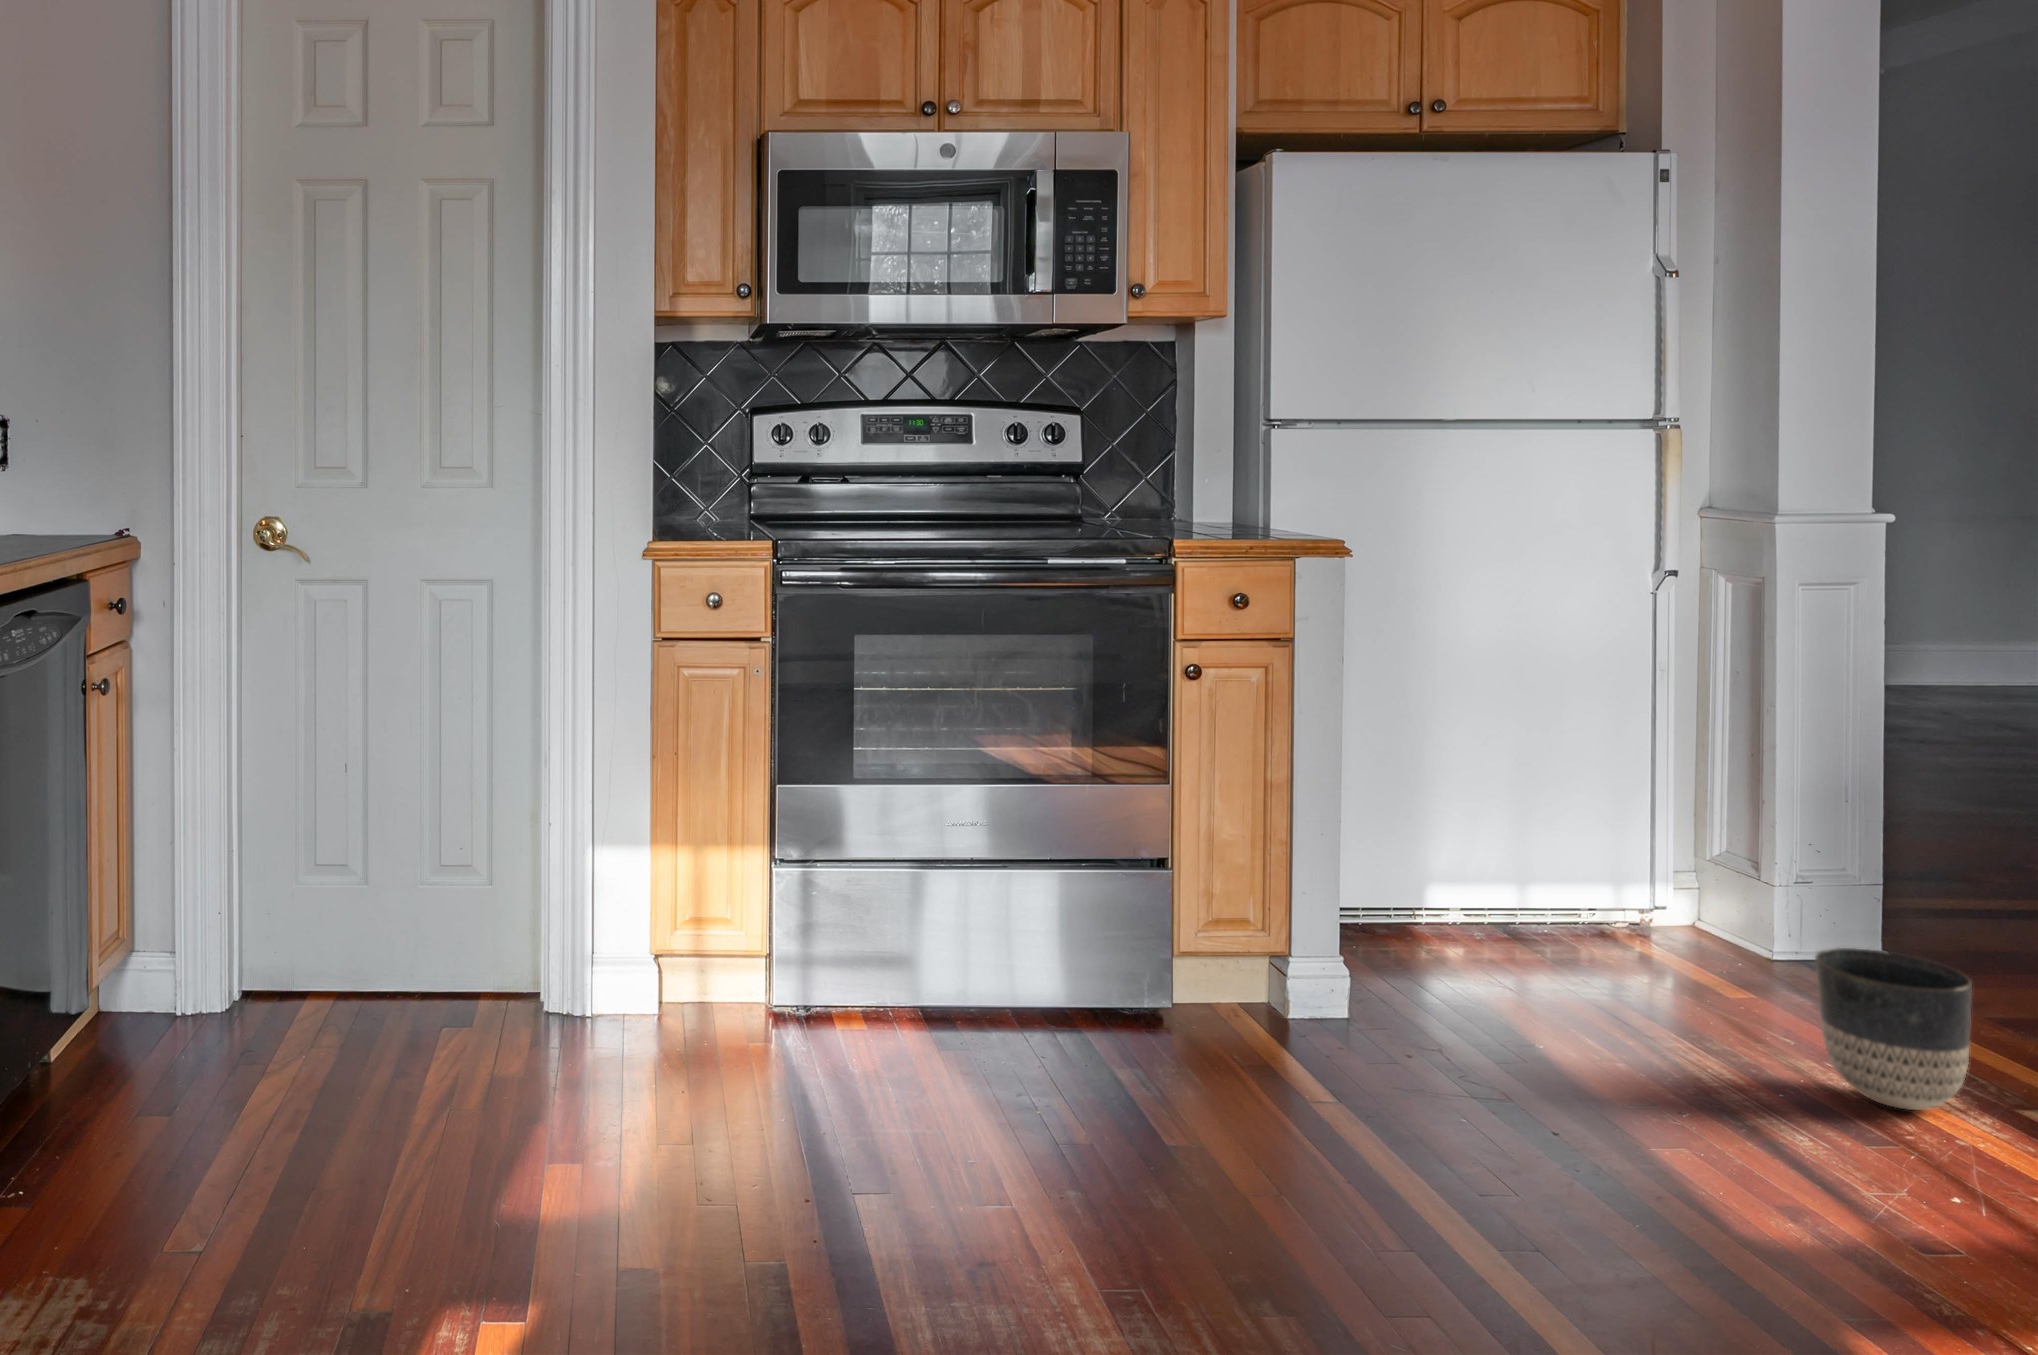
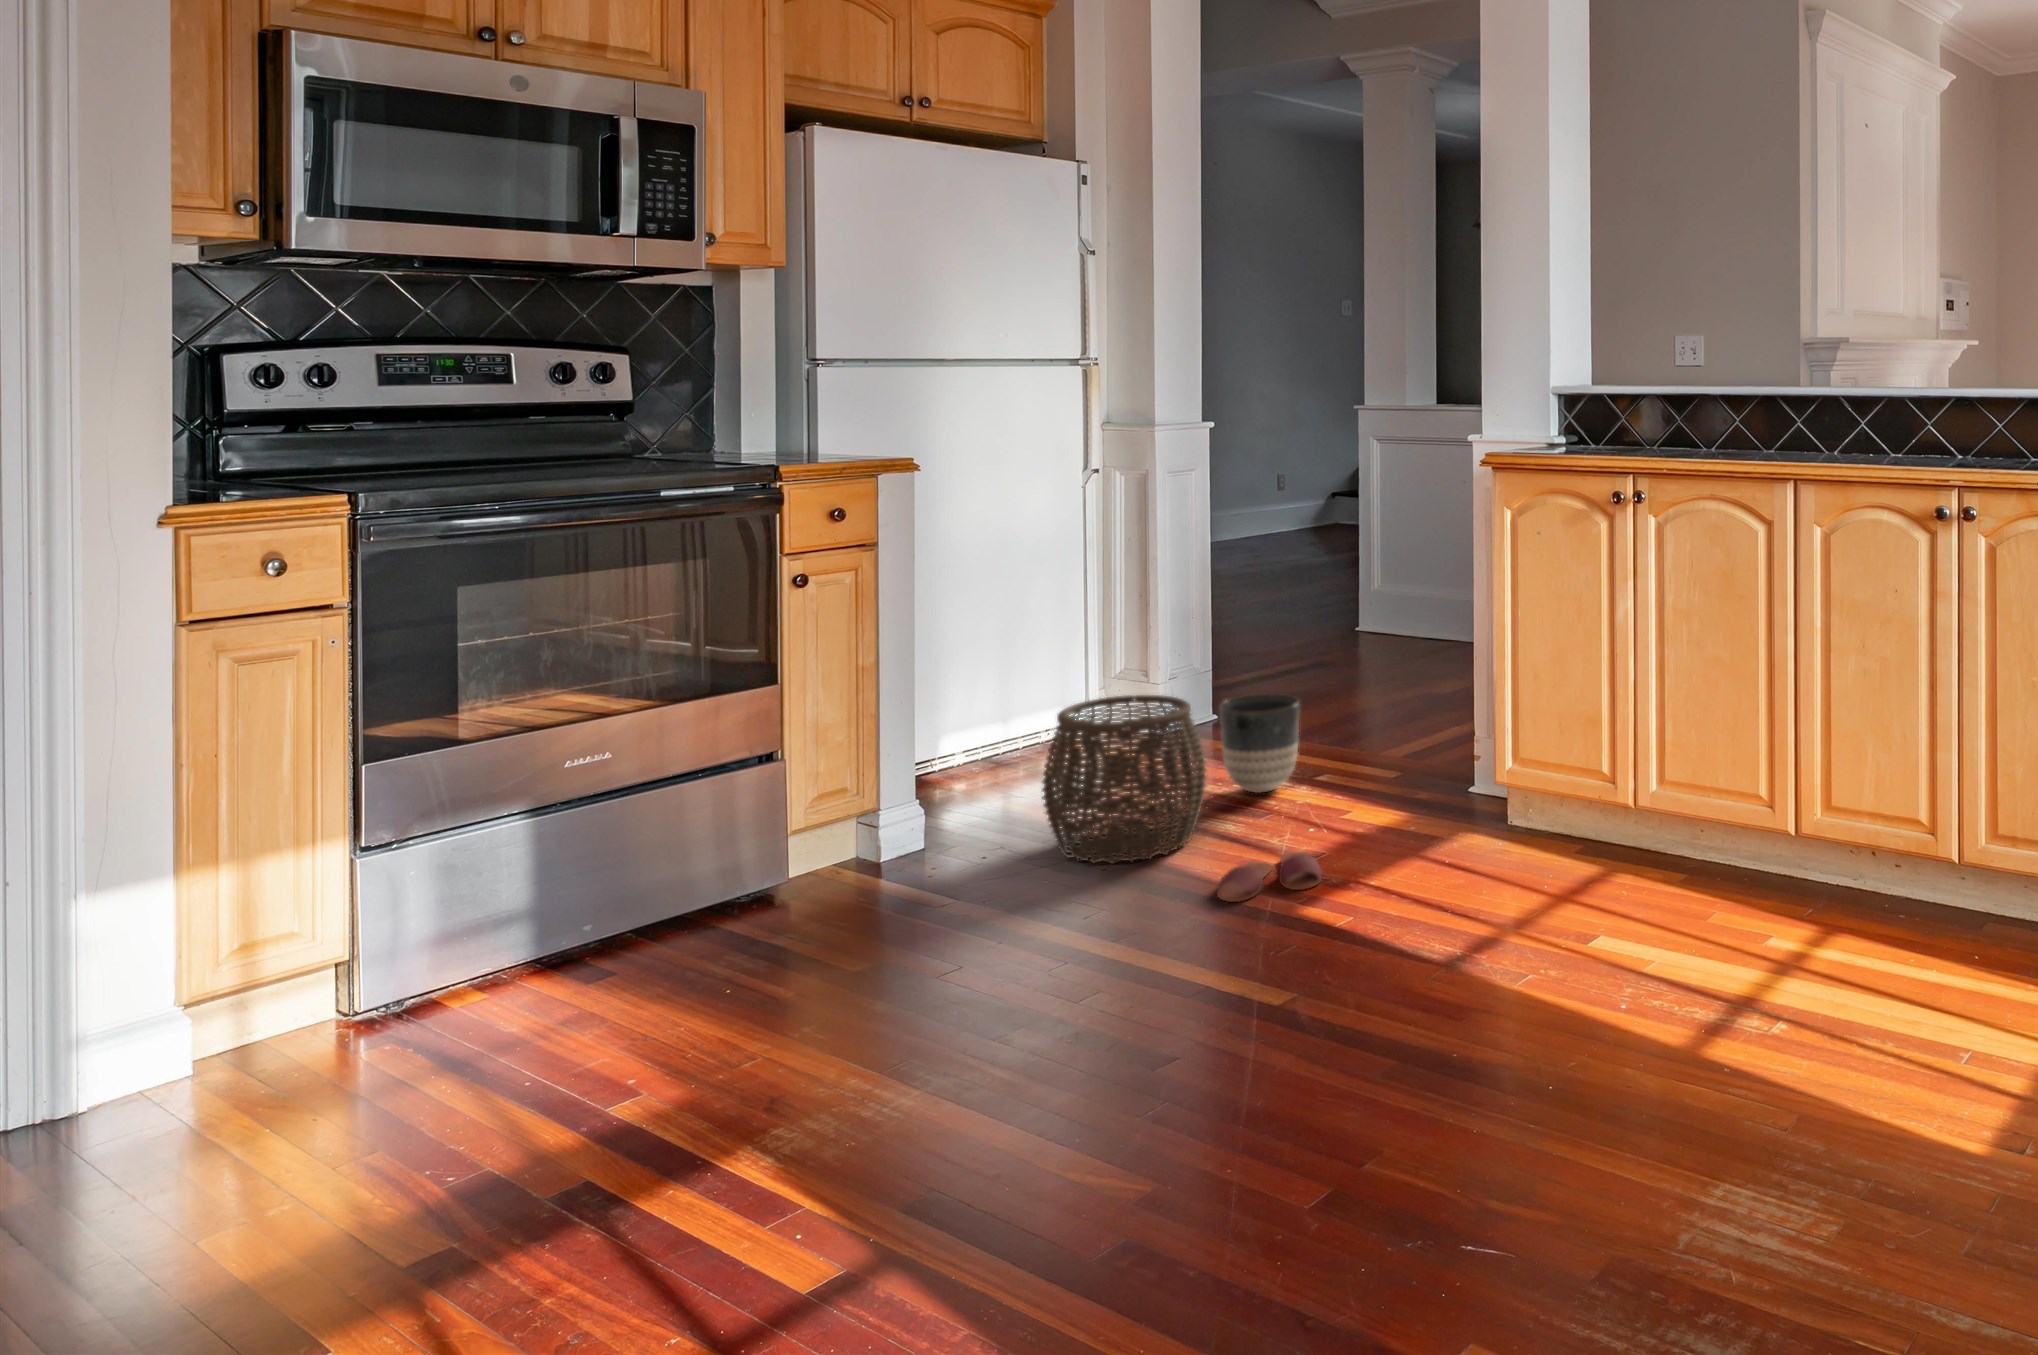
woven basket: none [1483,894,1748,1145] -> present [1042,695,1207,864]
slippers: none [1696,1205,1904,1290] -> present [1217,852,1322,902]

